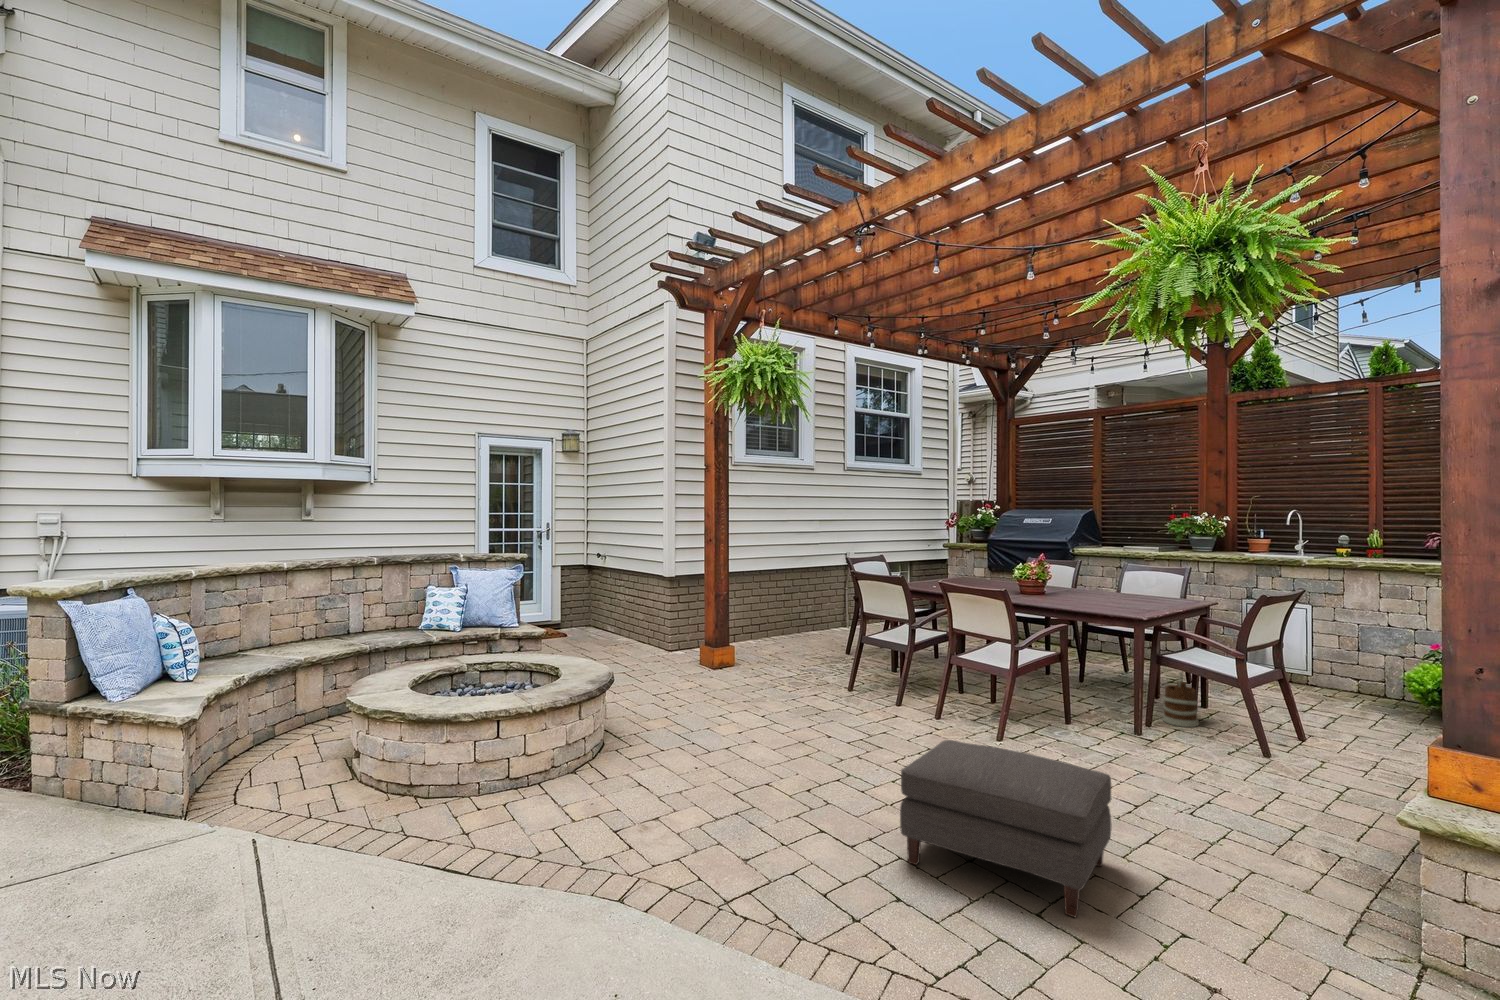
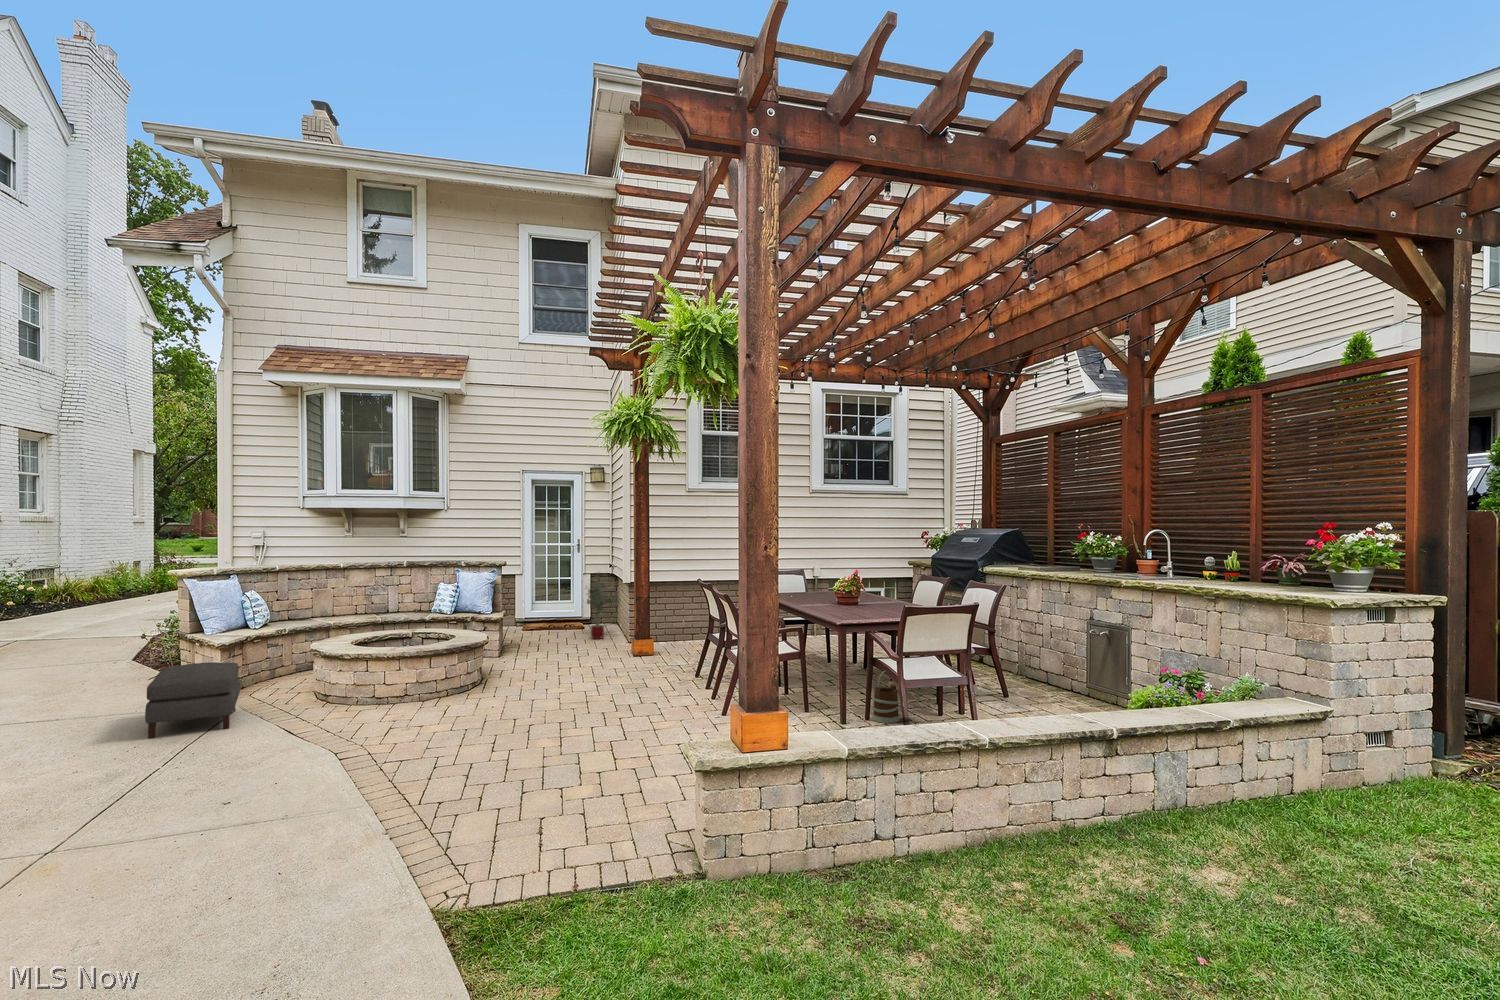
potted tree: none [606,564,652,649] -> present [587,572,619,639]
ottoman: present [900,740,1112,917] -> present [145,662,240,738]

